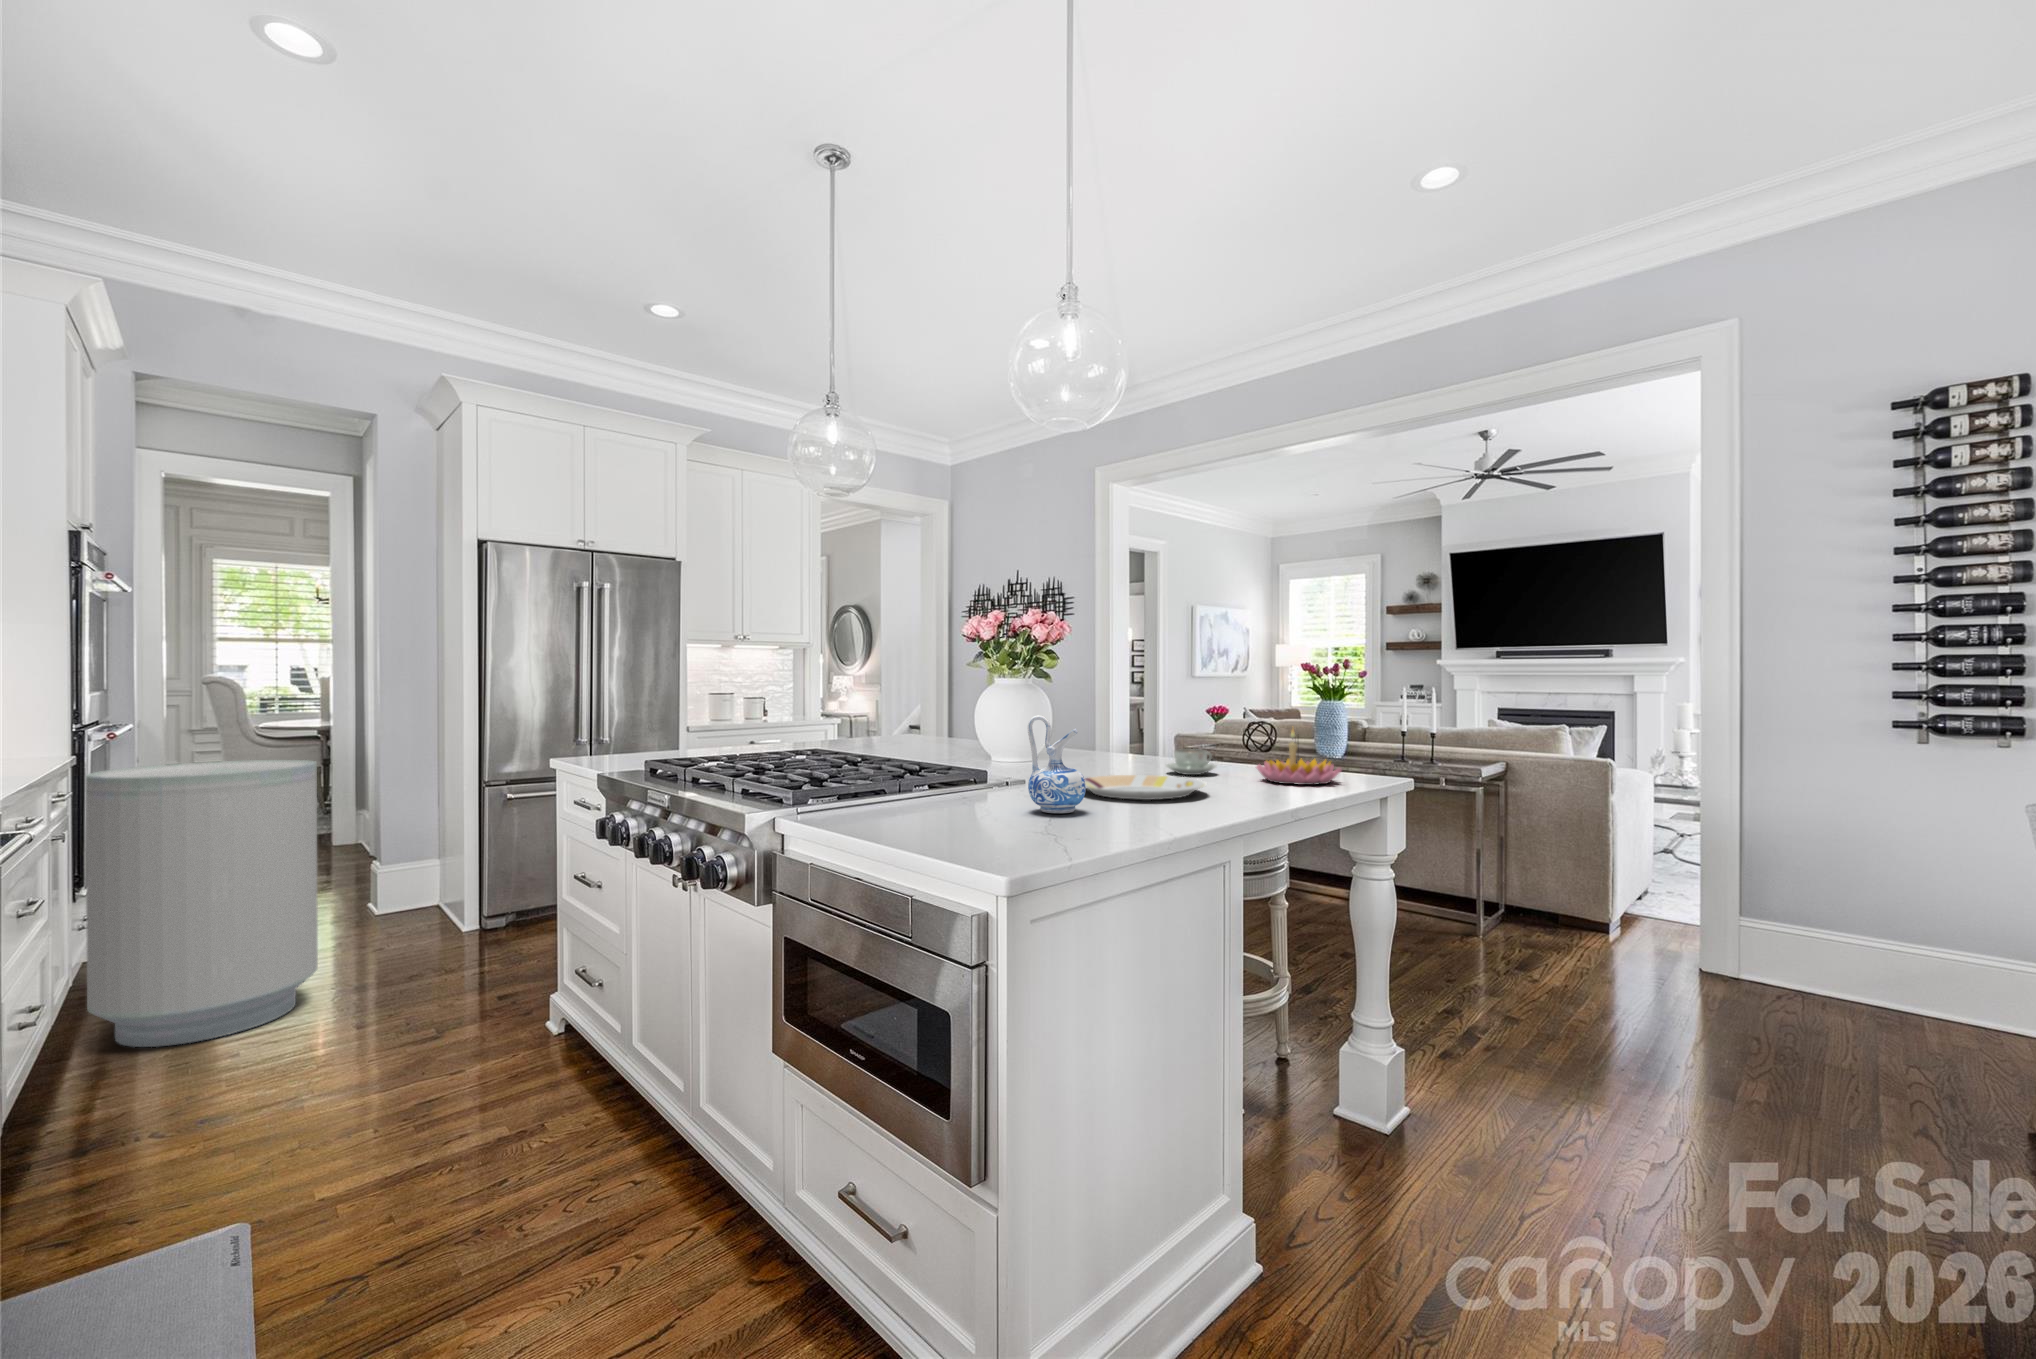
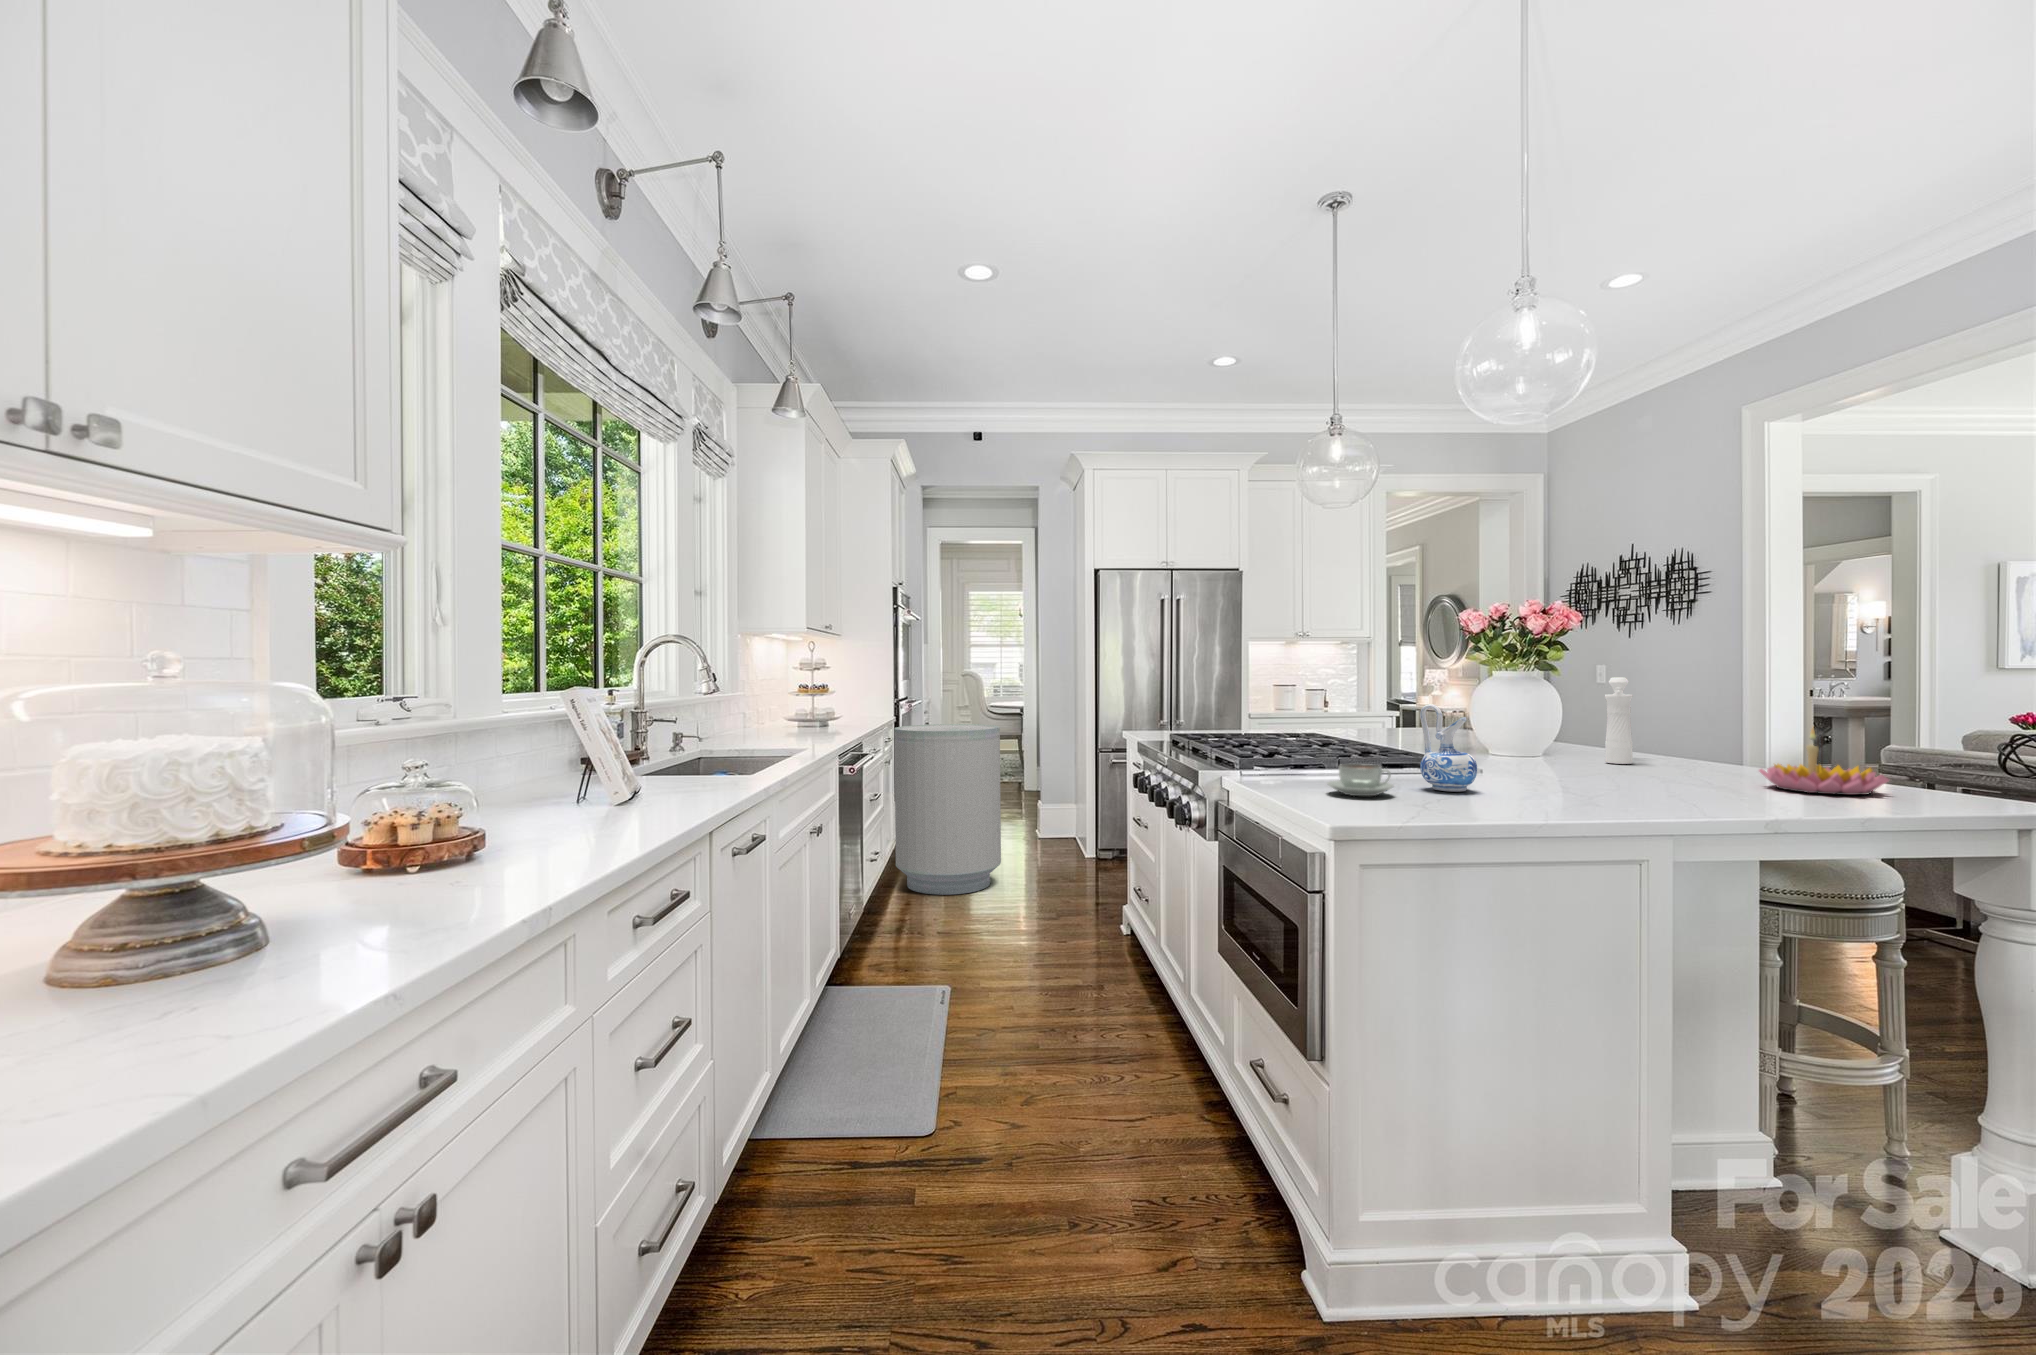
pepper mill: none [1108,685,1137,767] -> present [1605,677,1633,764]
coffee cup: present [1166,749,1216,775] -> present [1327,764,1394,796]
plate: present [1085,775,1207,800] -> none [1501,767,1654,791]

